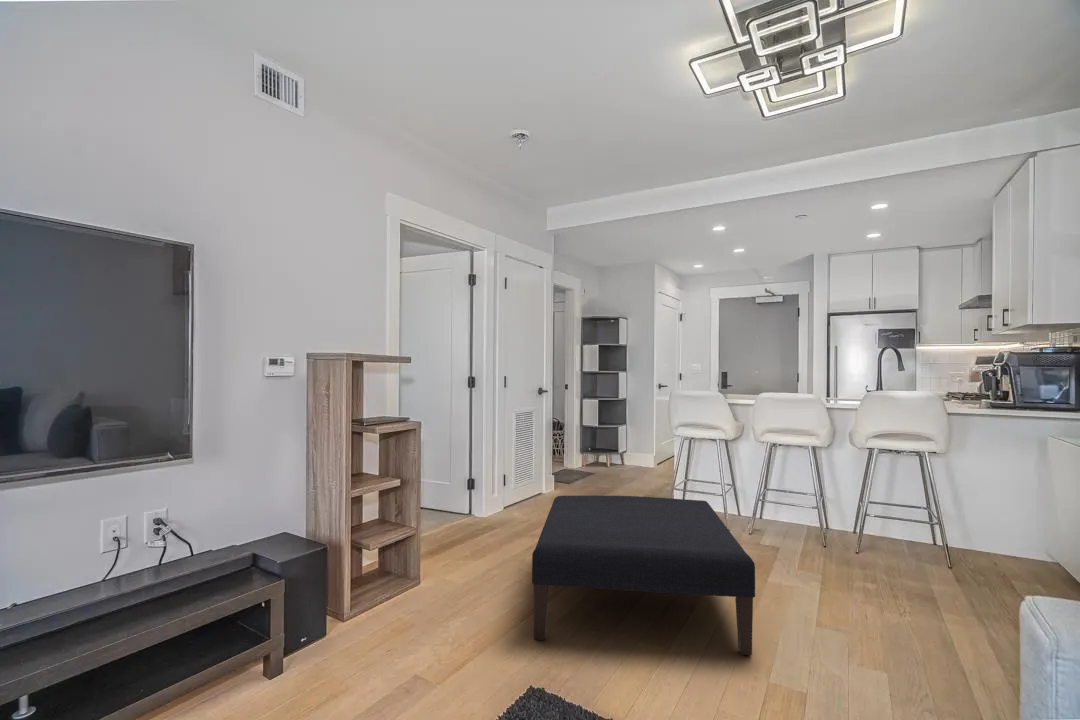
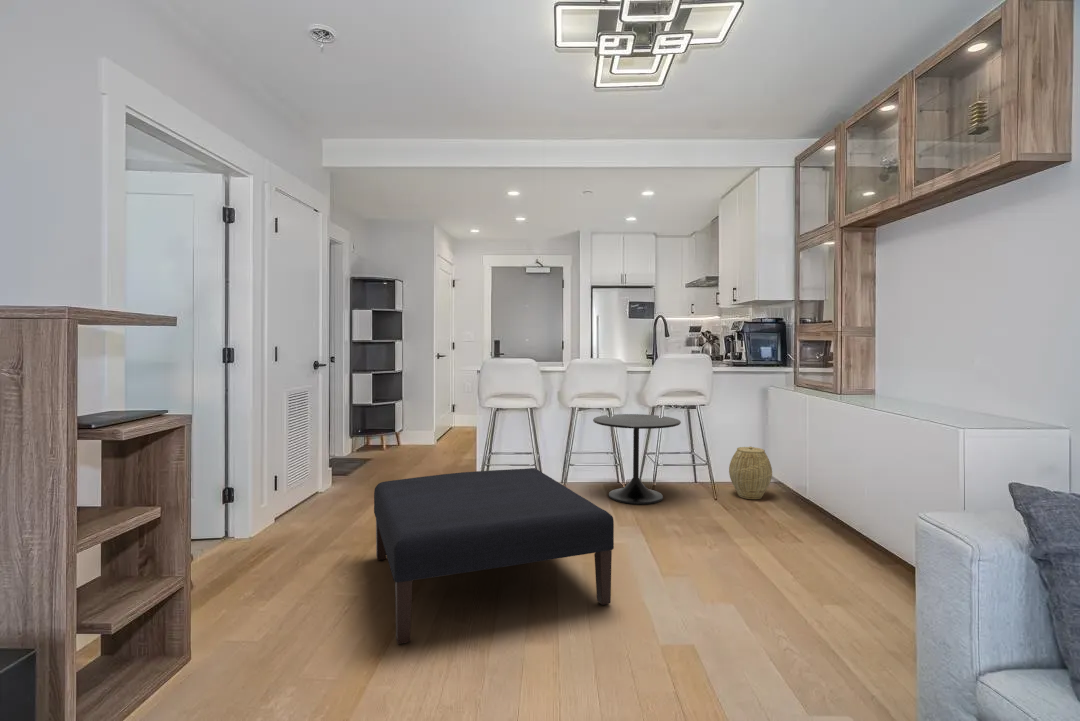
side table: none [791,454,903,559] -> present [593,414,681,504]
woven basket: none [979,508,1048,578] -> present [729,447,772,499]

